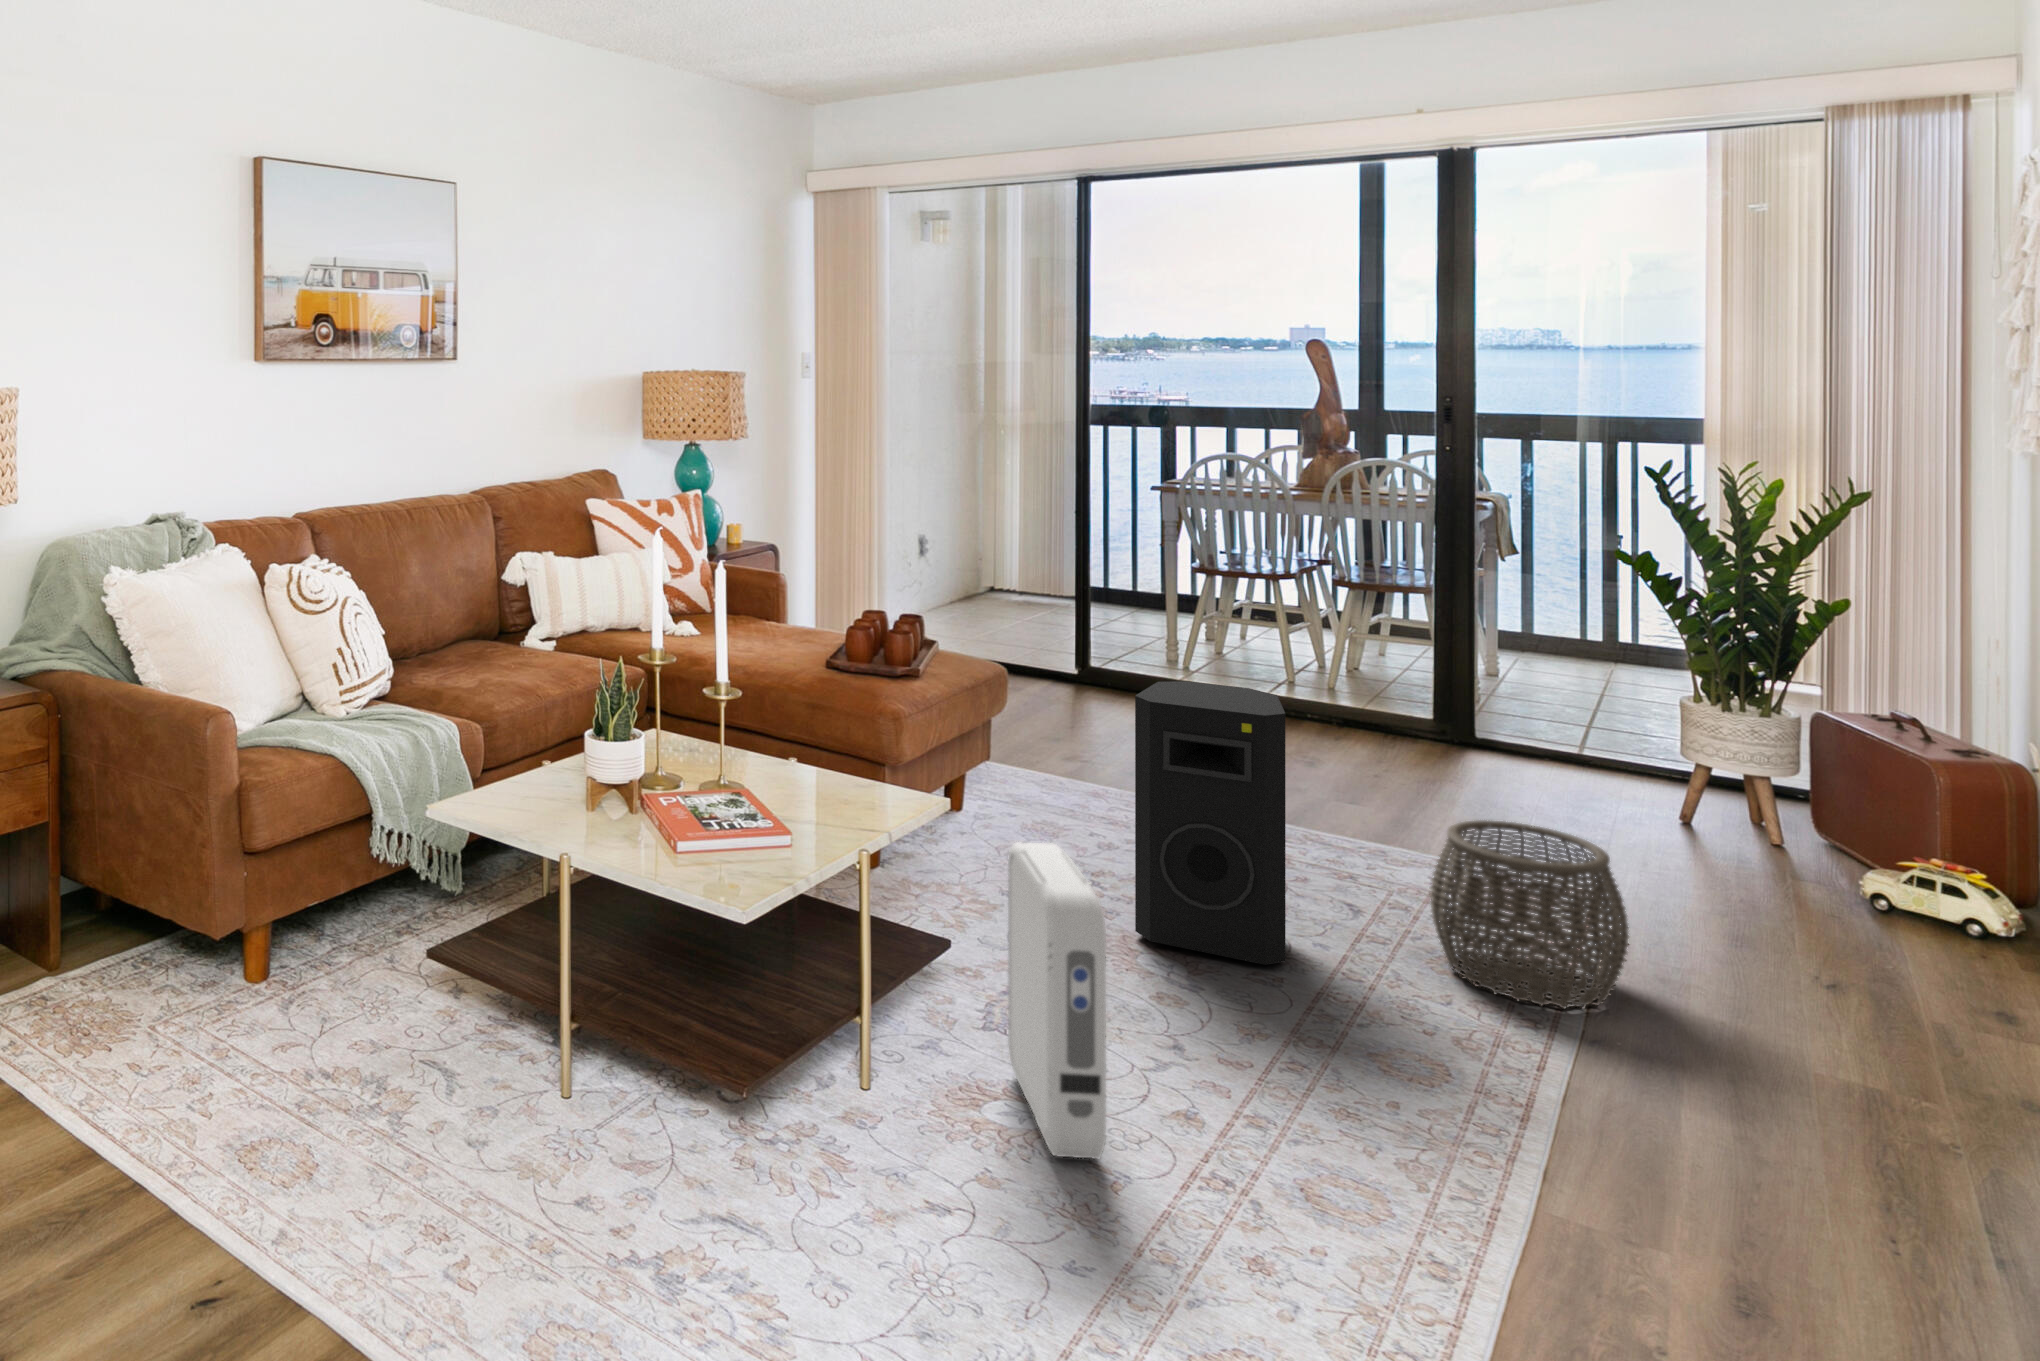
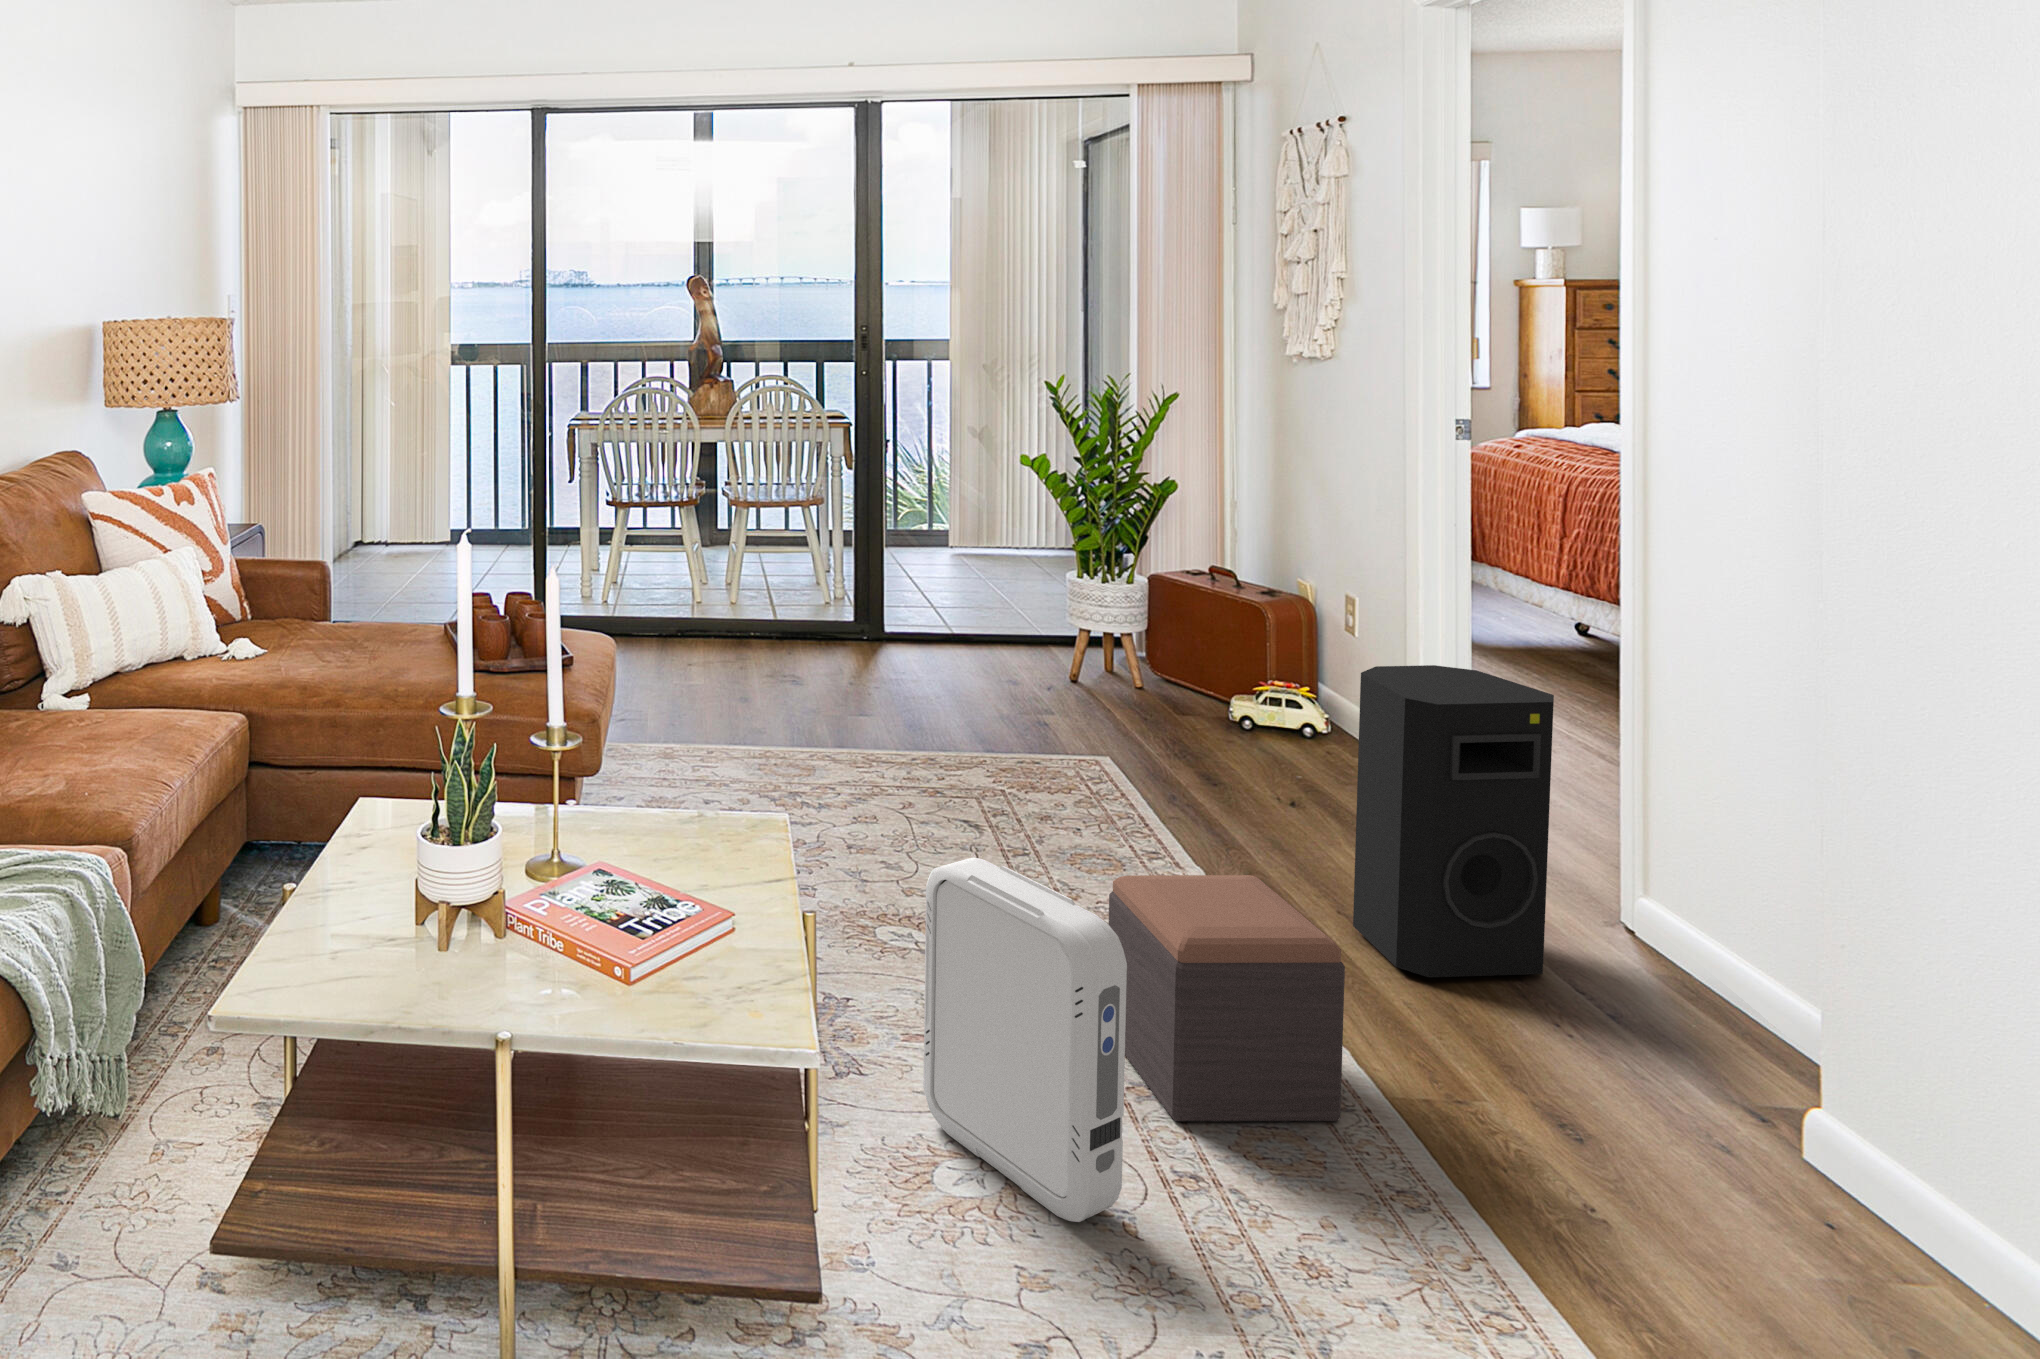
speaker: present [1135,681,1286,965] -> present [1353,665,1554,978]
woven basket: present [1430,820,1629,1008] -> none [1069,720,1232,885]
footstool: none [1250,918,1448,1196] -> present [1109,875,1345,1121]

